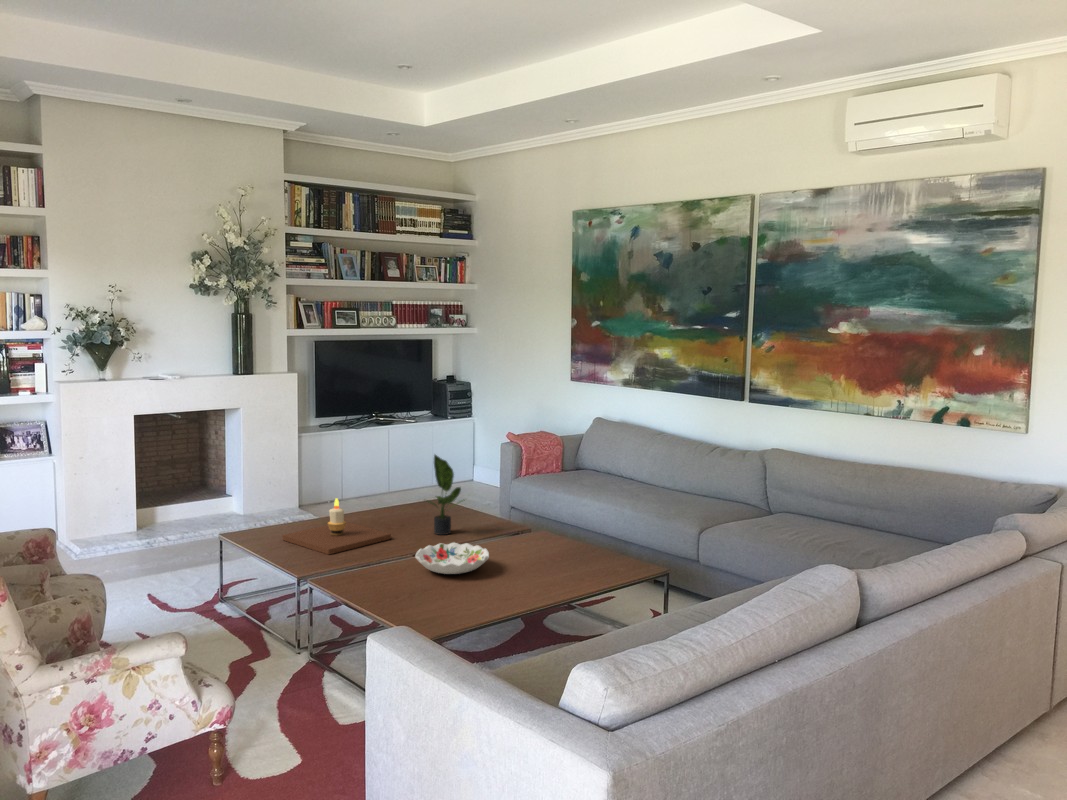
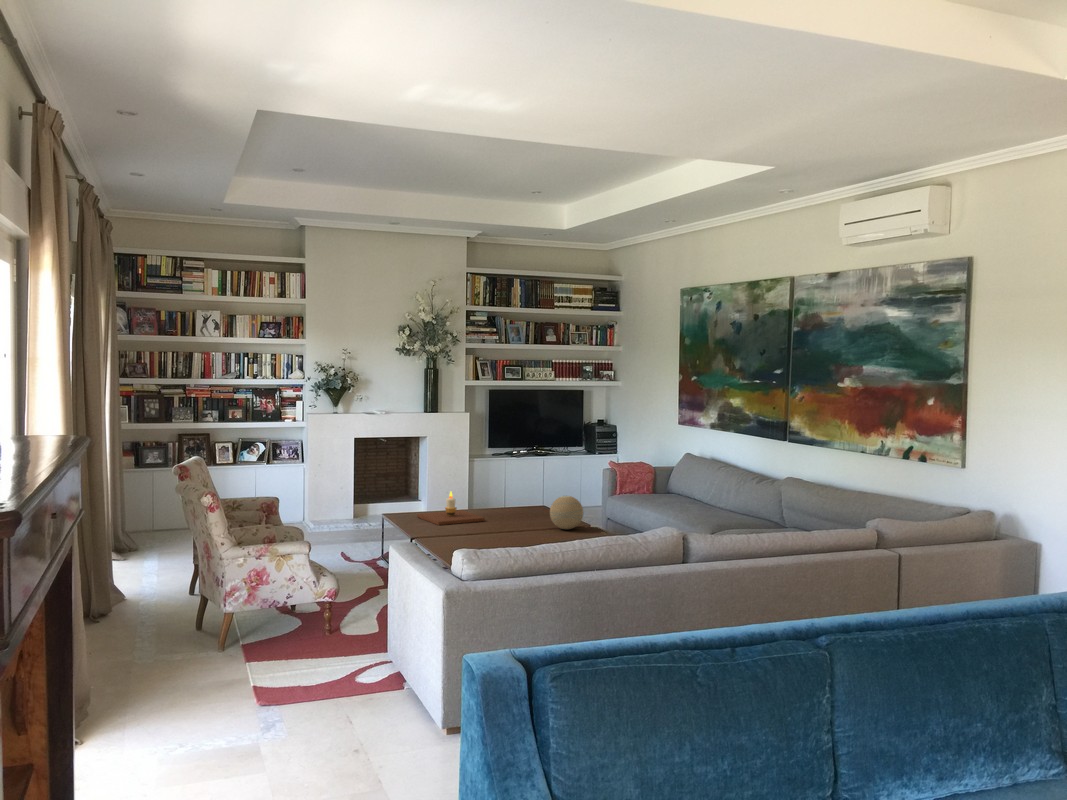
potted plant: present [428,455,463,535] -> none [509,465,538,522]
decorative orb: none [497,497,545,545] -> present [550,496,583,529]
decorative bowl: present [415,542,489,574] -> none [483,521,531,538]

